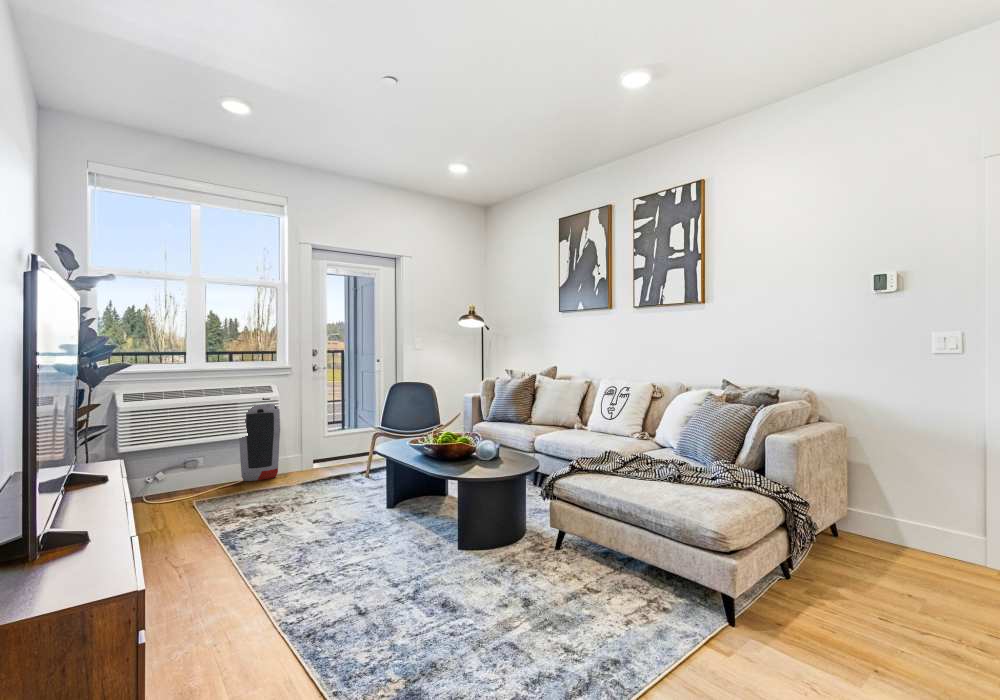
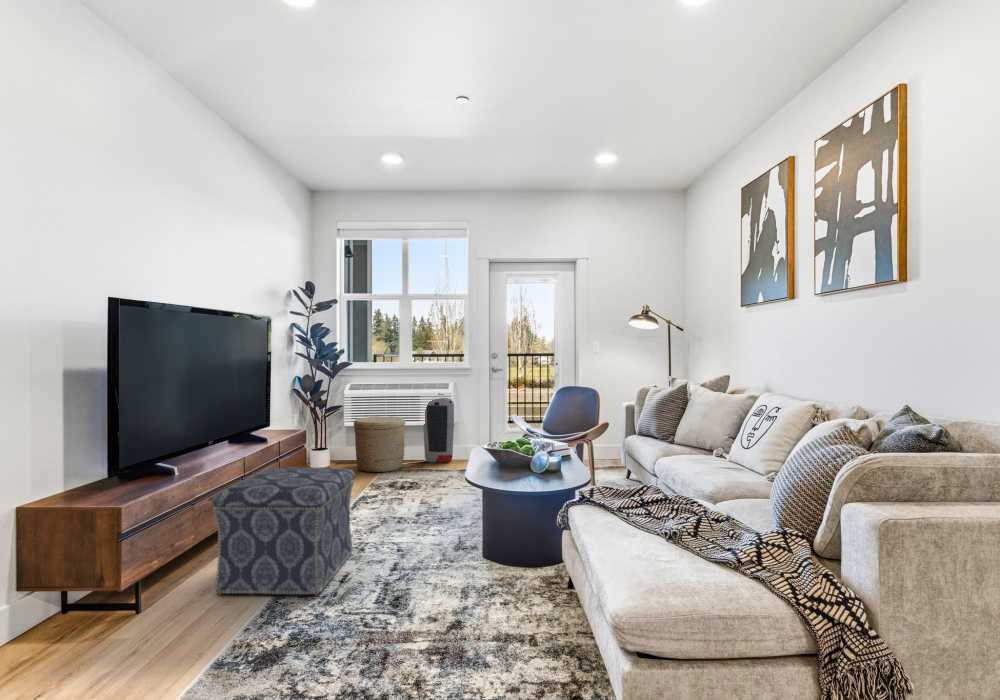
woven basket: none [152,432,226,505] -> present [354,416,405,472]
ottoman: none [203,483,363,664] -> present [212,467,354,595]

